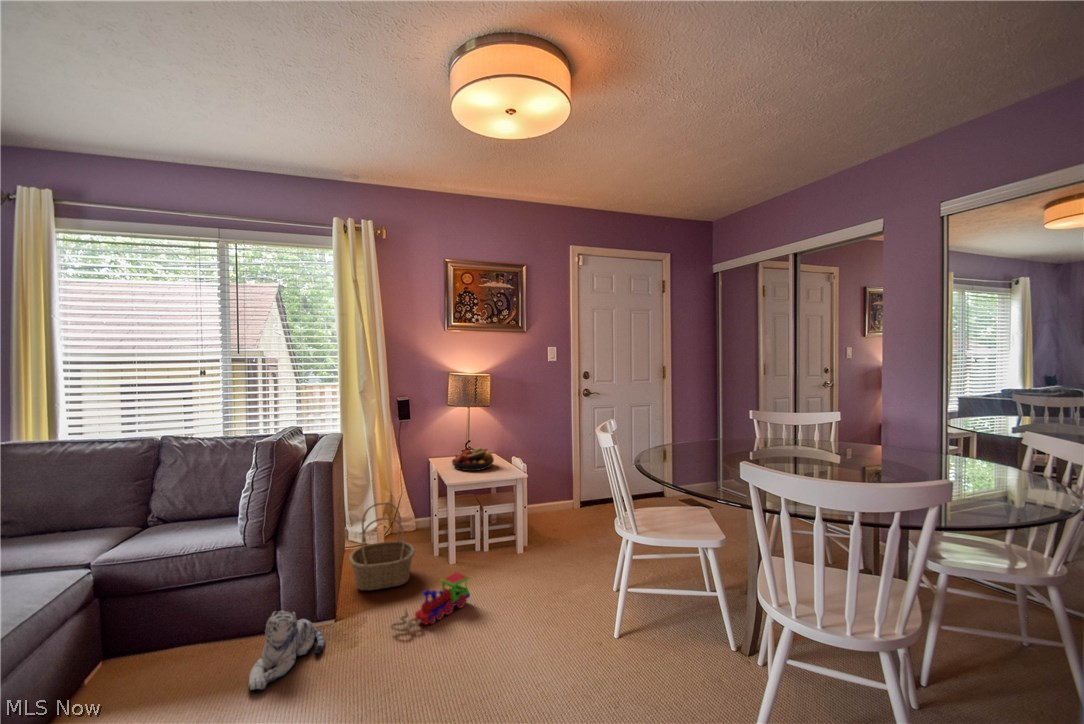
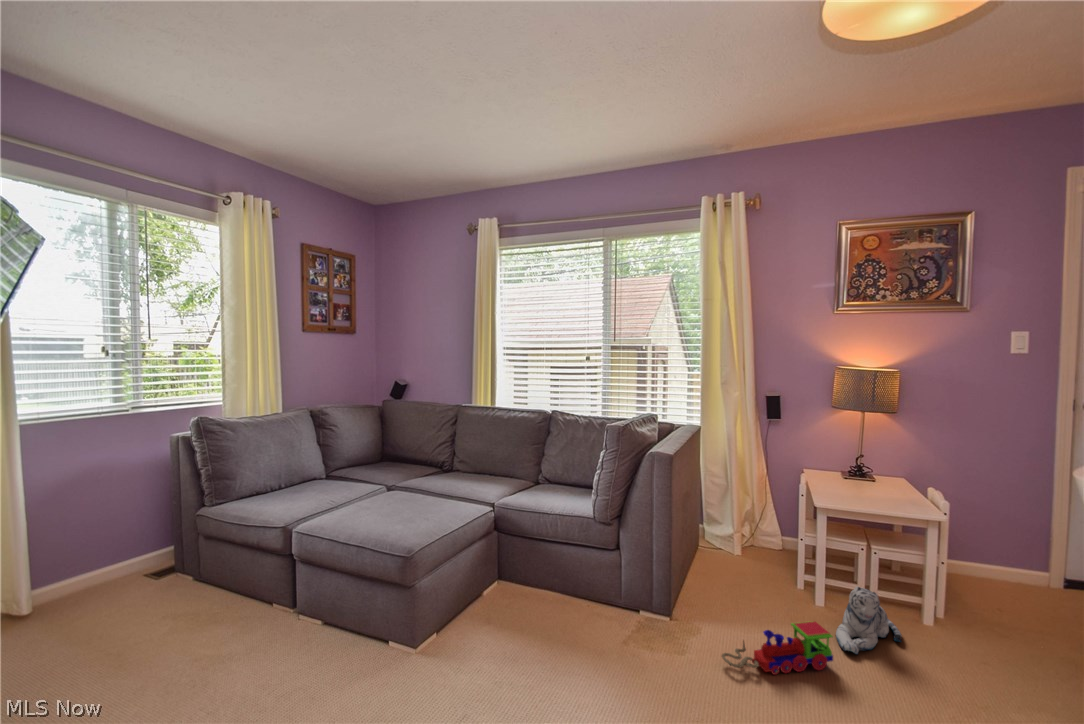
fruit bowl: present [452,447,494,471] -> none [831,465,896,497]
basket: present [349,503,415,590] -> none [694,509,771,609]
plush toy: present [249,611,325,690] -> present [836,586,902,654]

